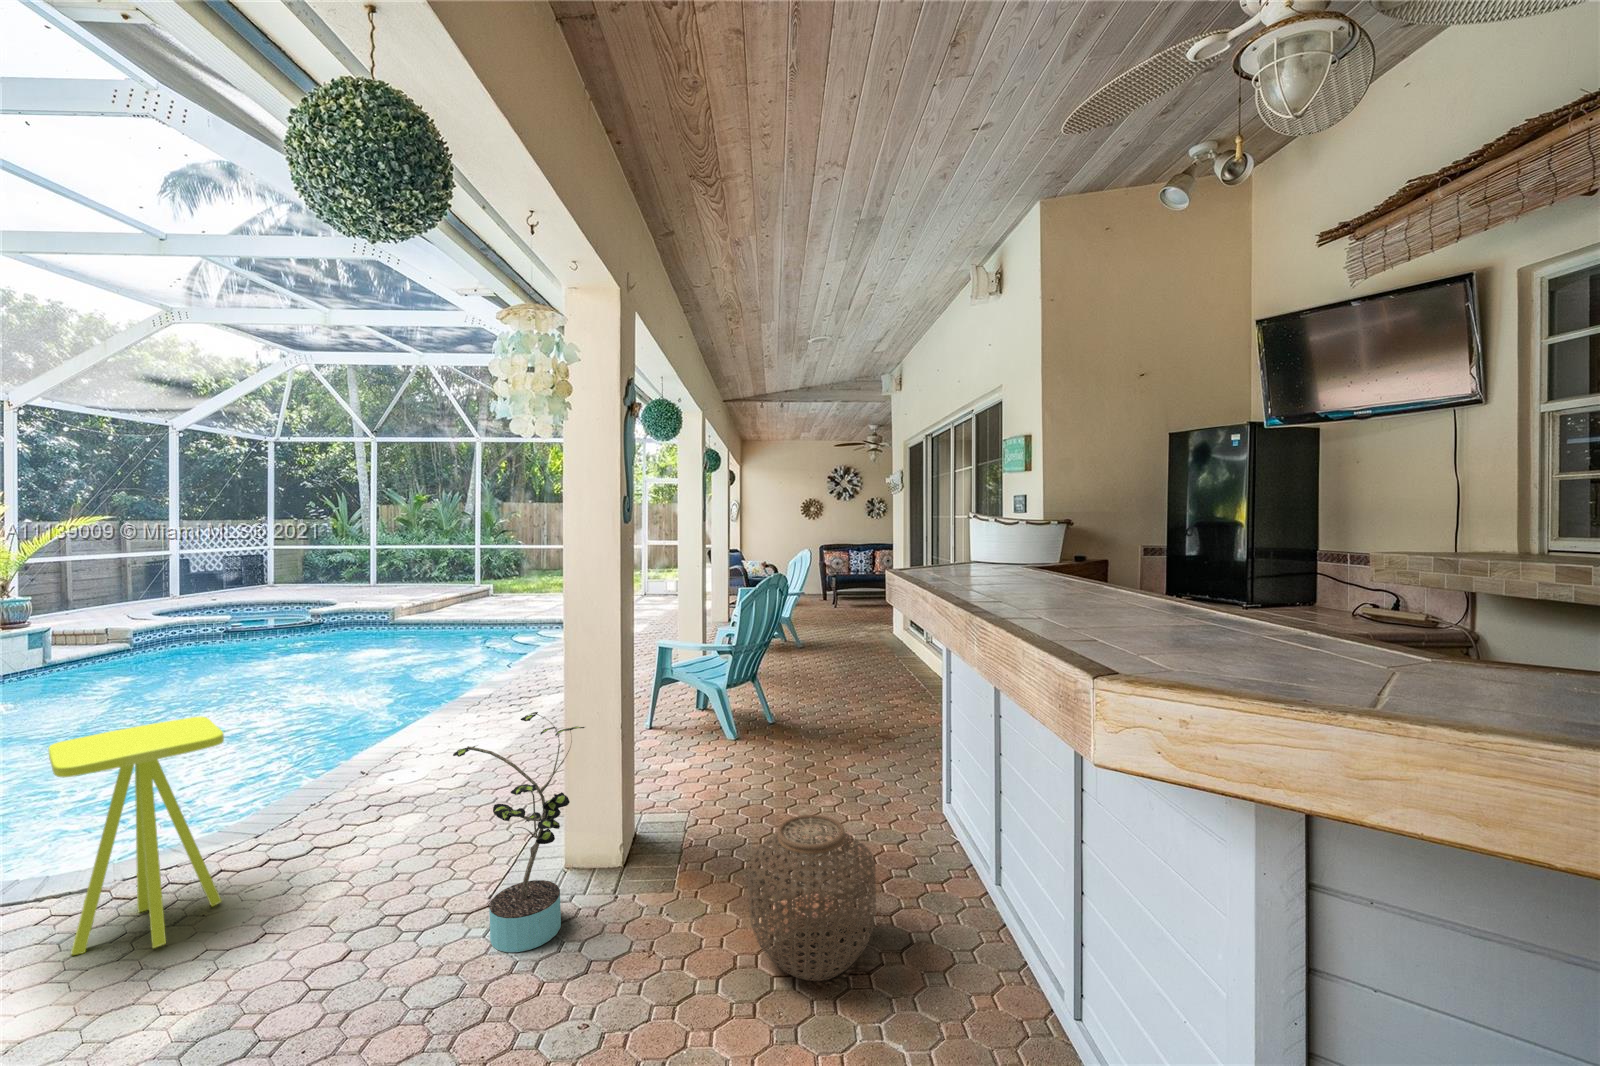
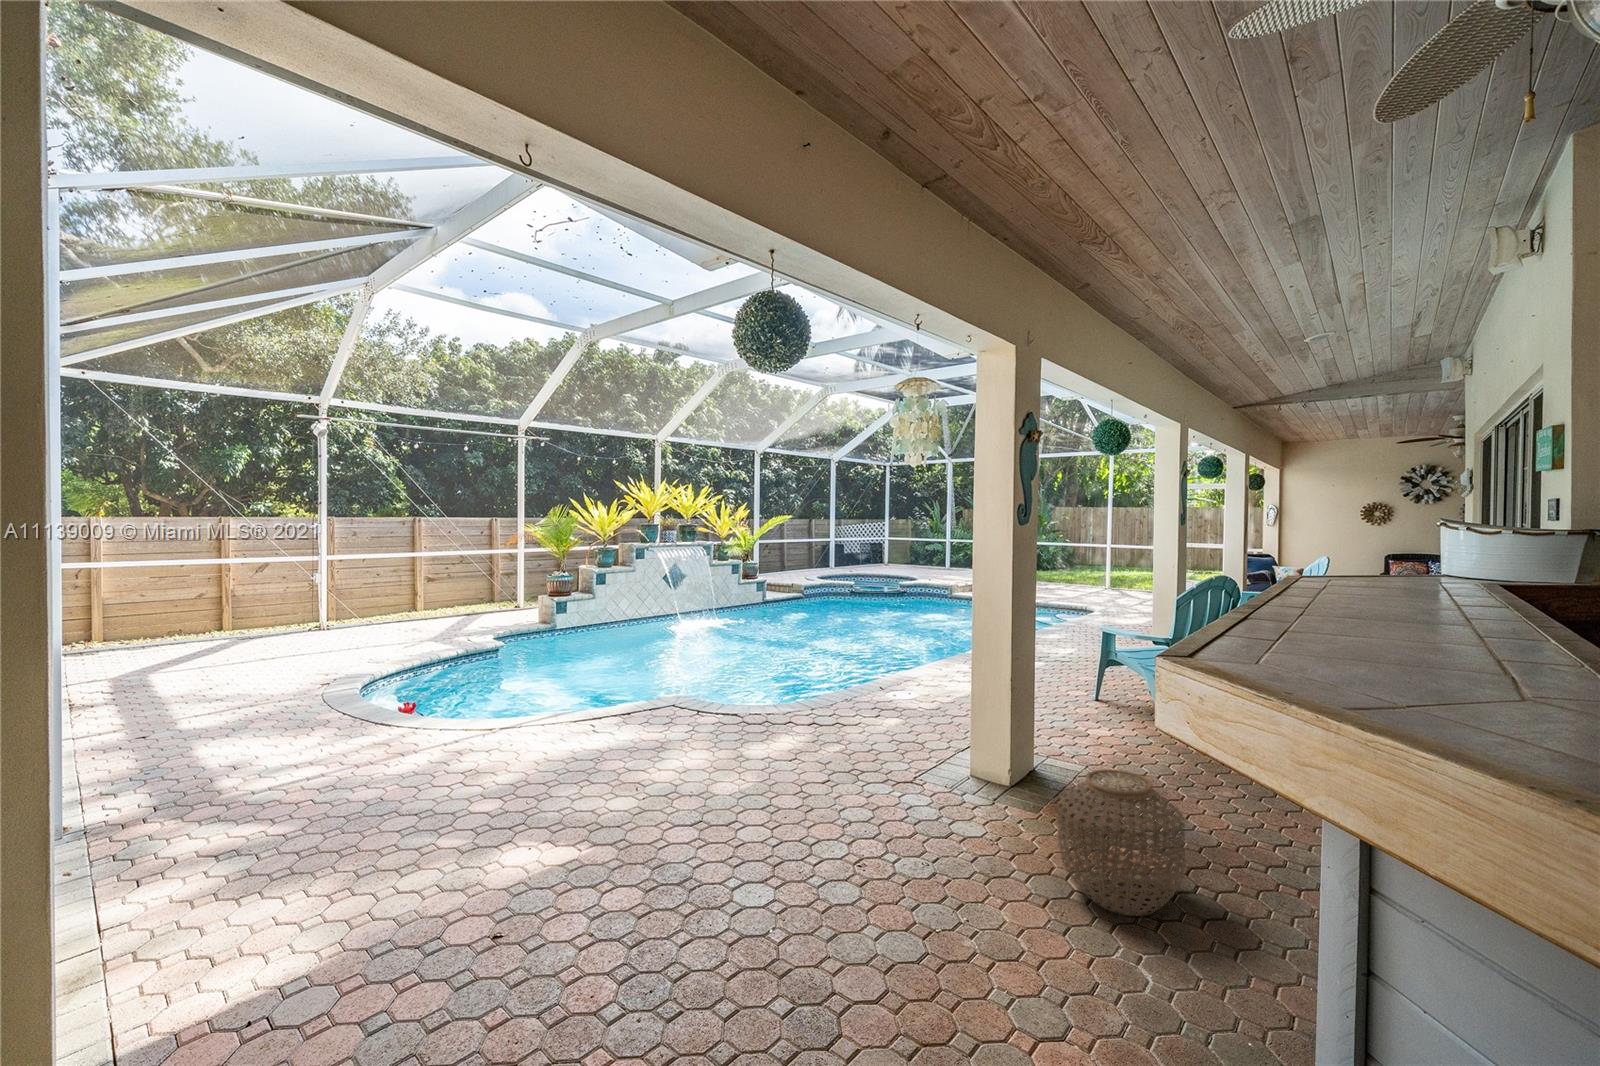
potted plant: present [453,712,585,952] -> none [879,647,966,813]
side table: present [49,716,224,955] -> none [716,625,784,746]

